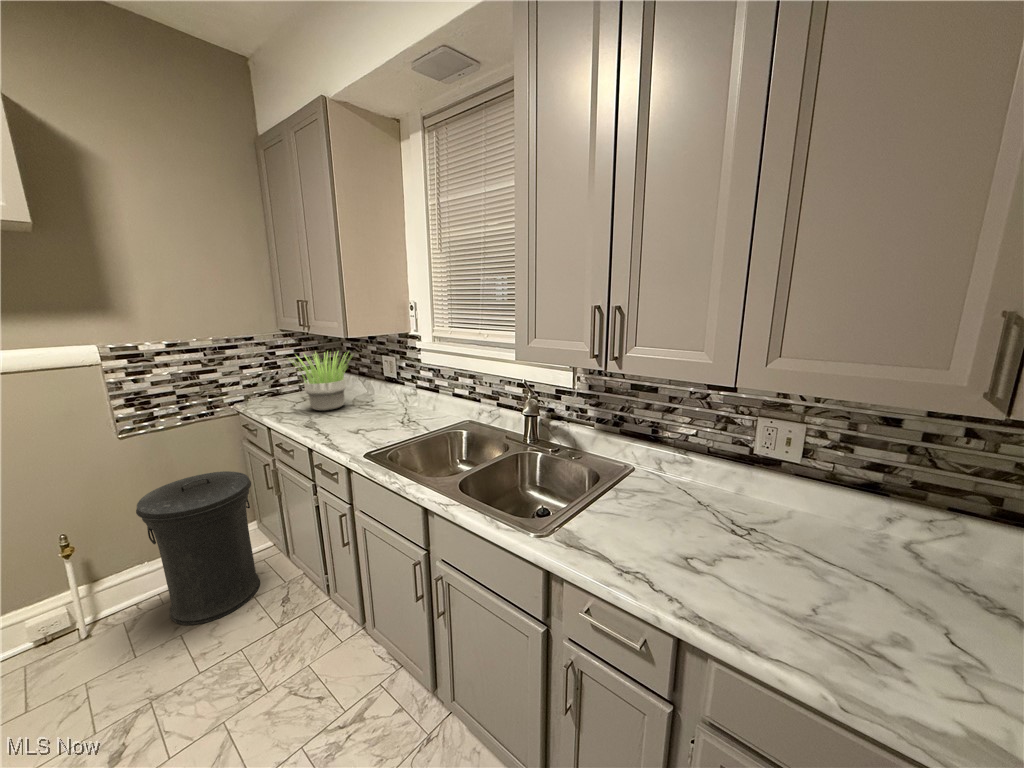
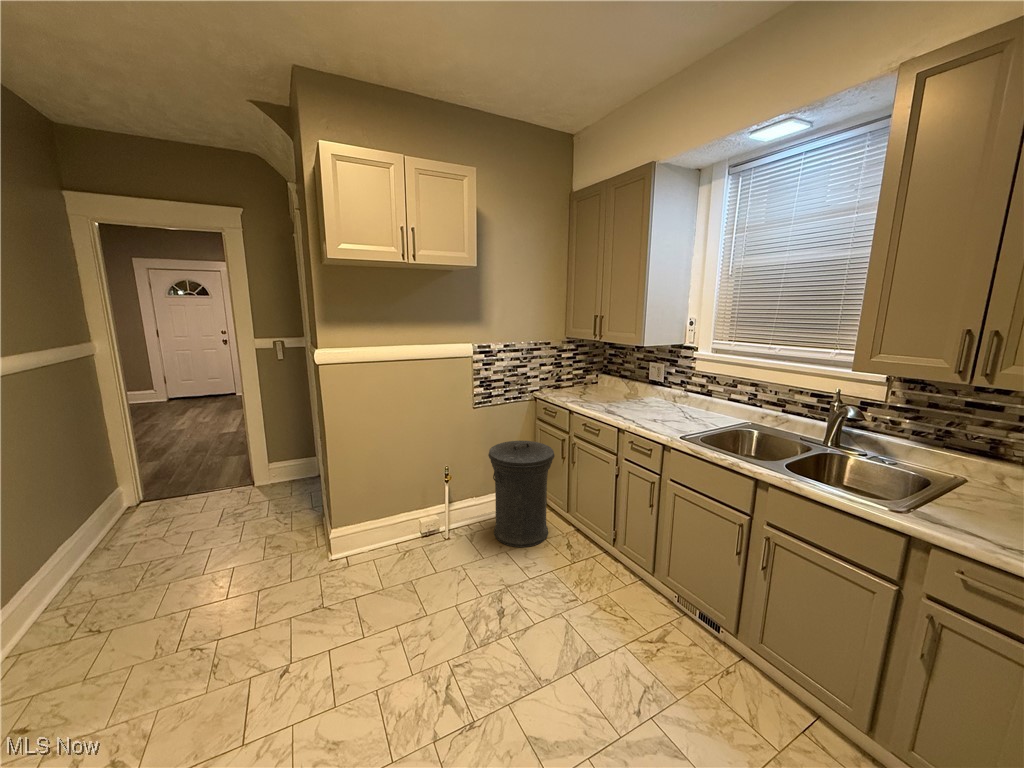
potted plant: present [297,352,349,411] -> none [586,355,639,403]

